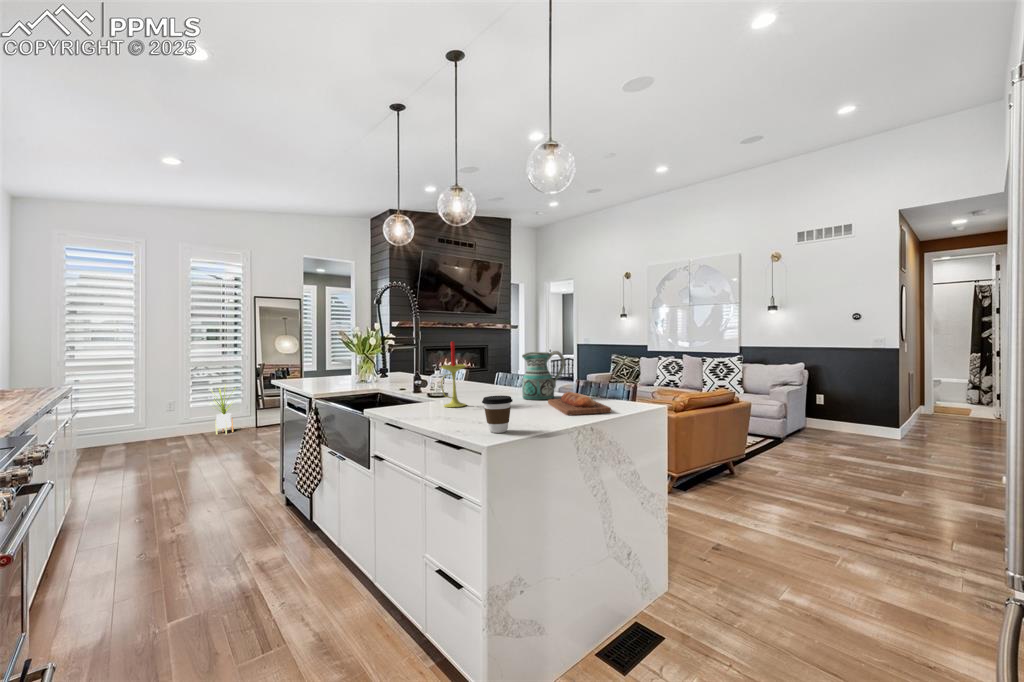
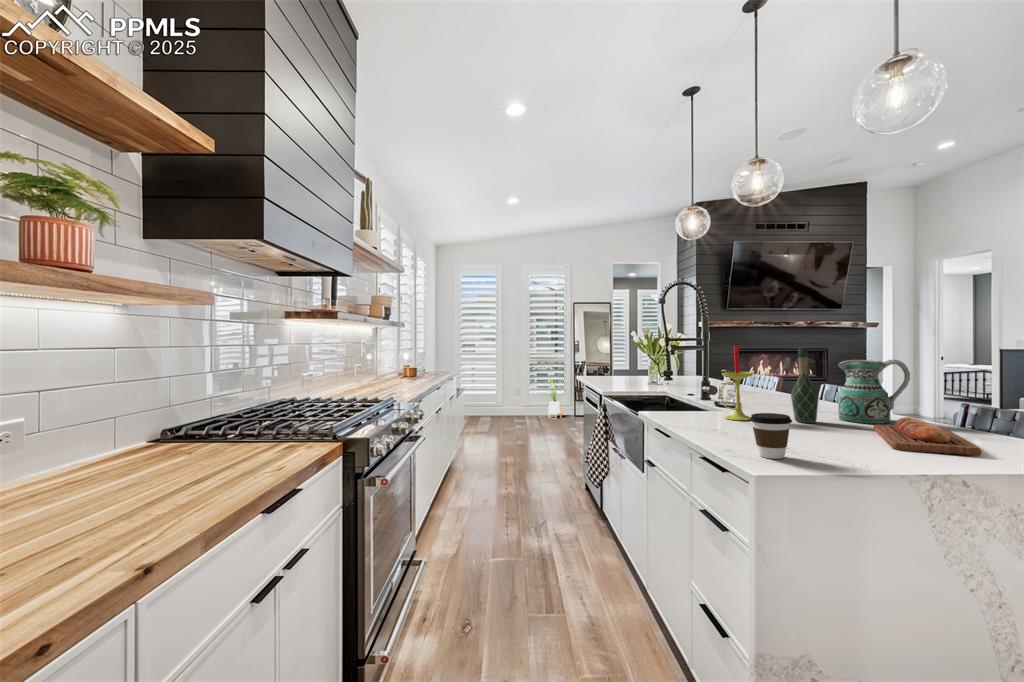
wine bottle: none [493,343,512,404] -> present [791,348,819,423]

